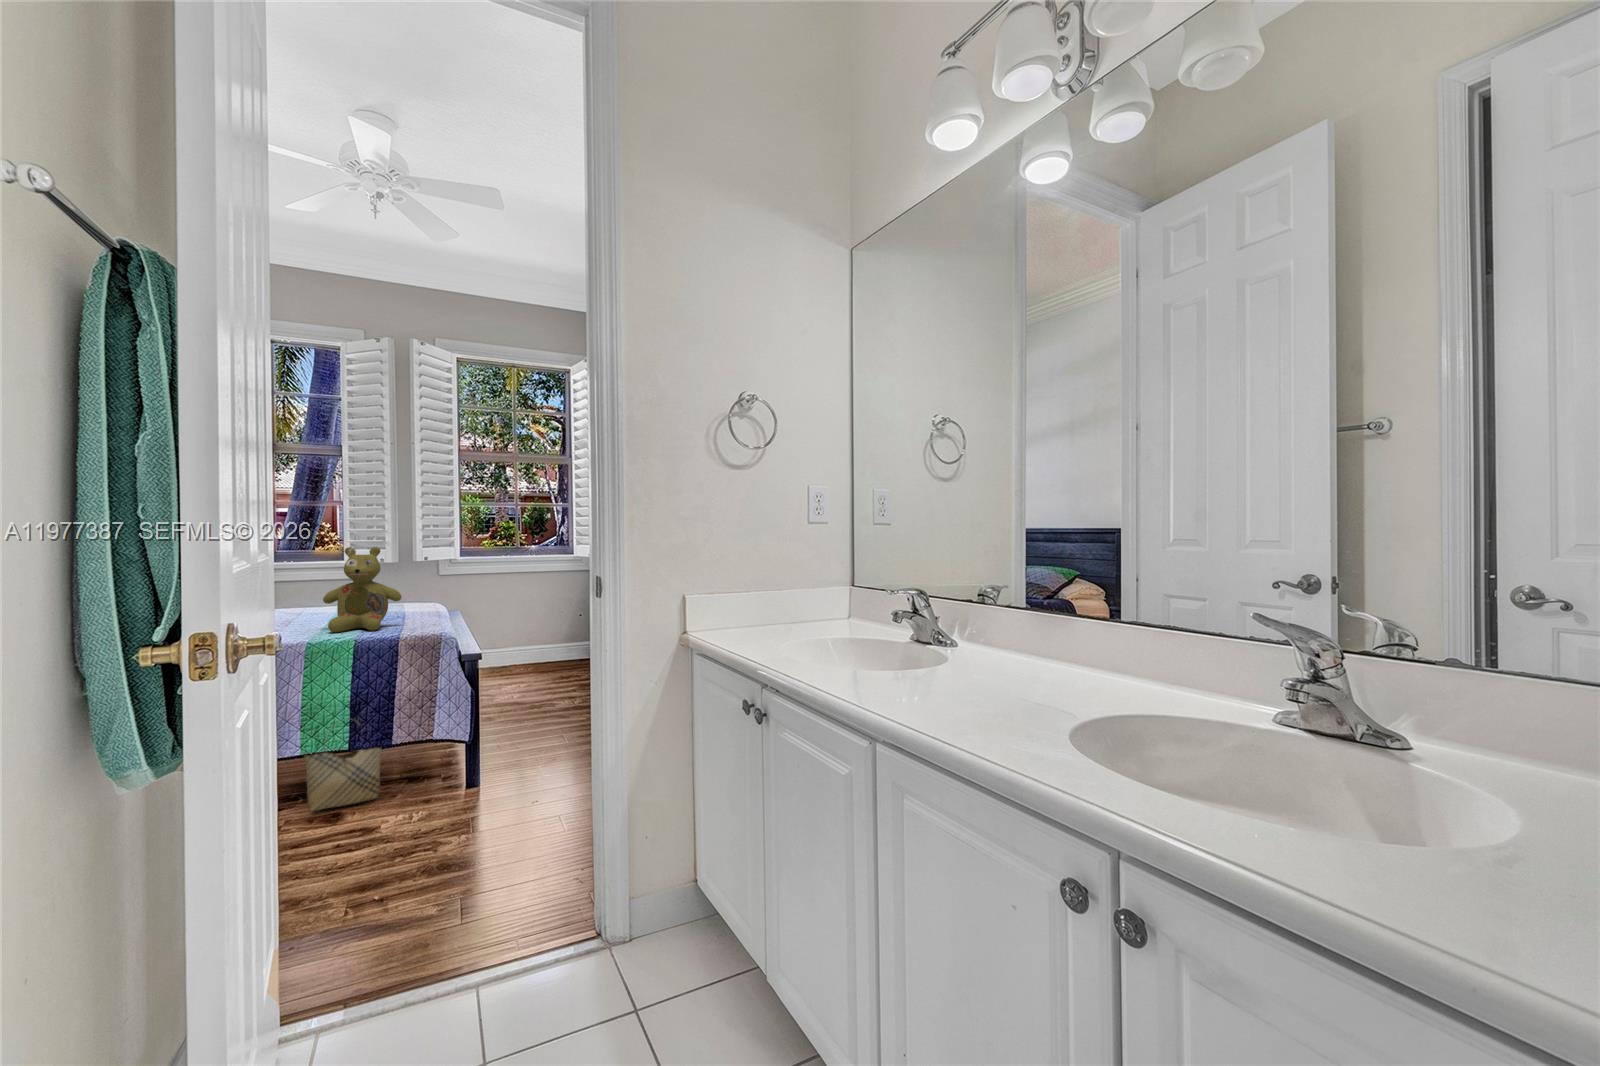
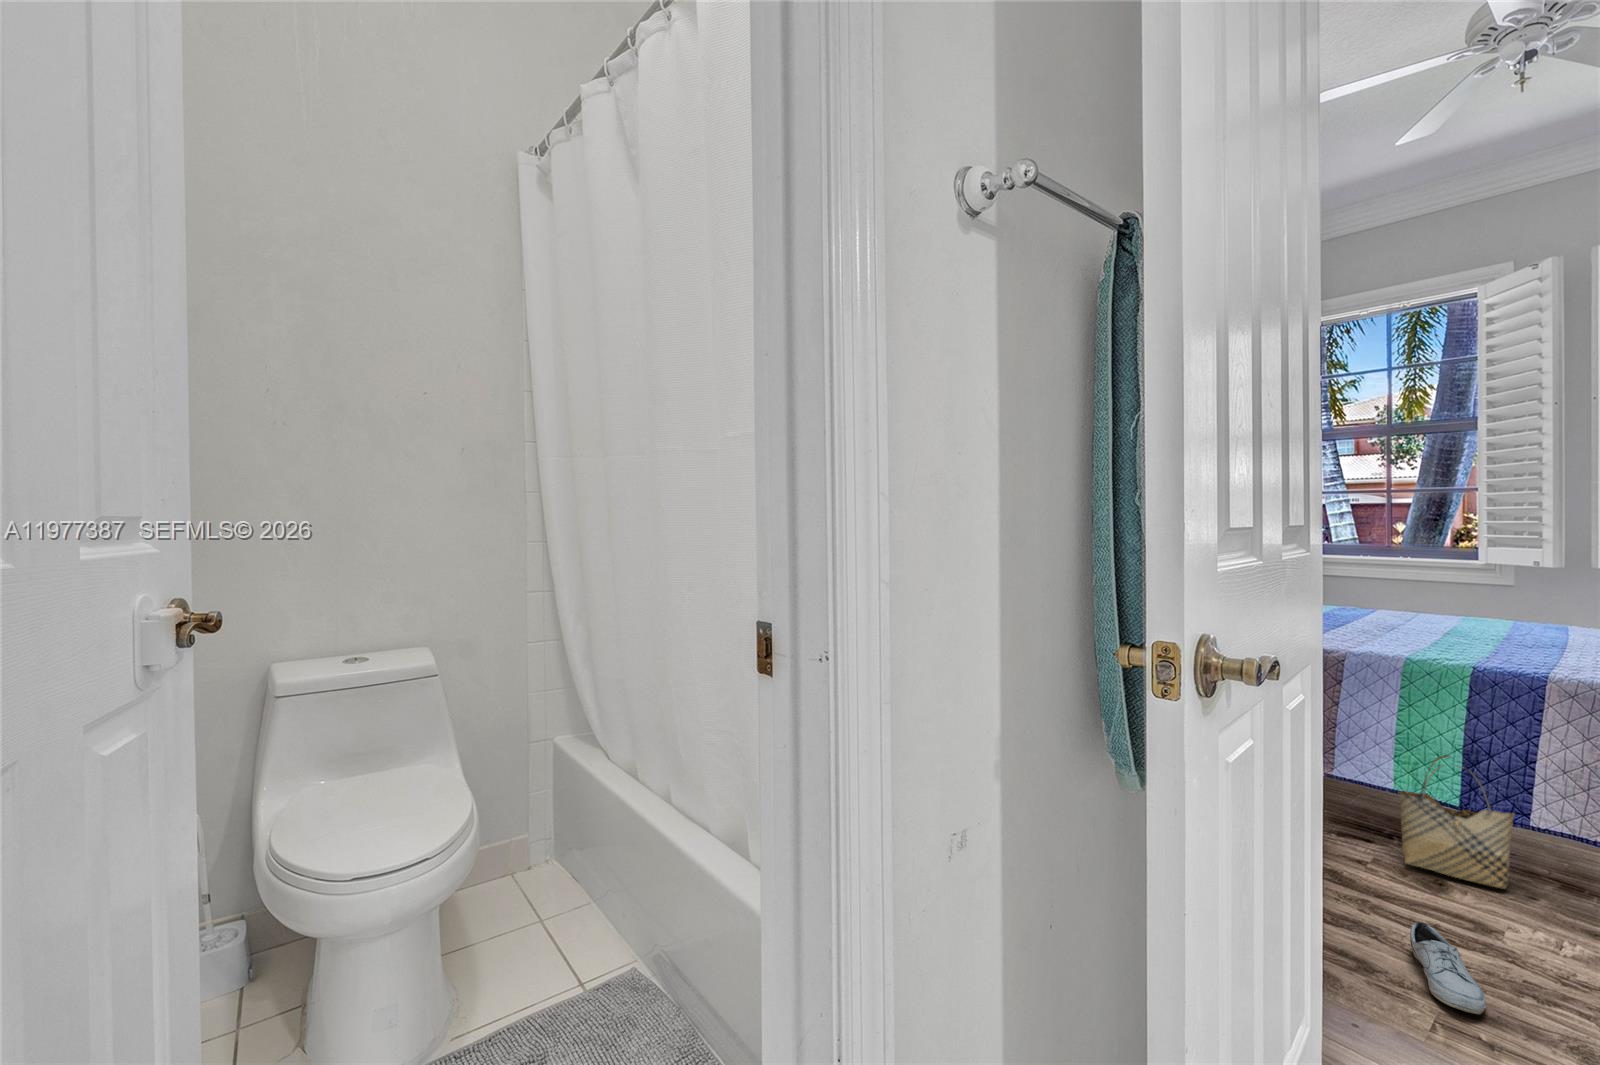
stuffed bear: present [323,547,401,633] -> none [1432,543,1556,658]
shoe: none [323,845,376,893] -> present [1410,922,1486,1014]

